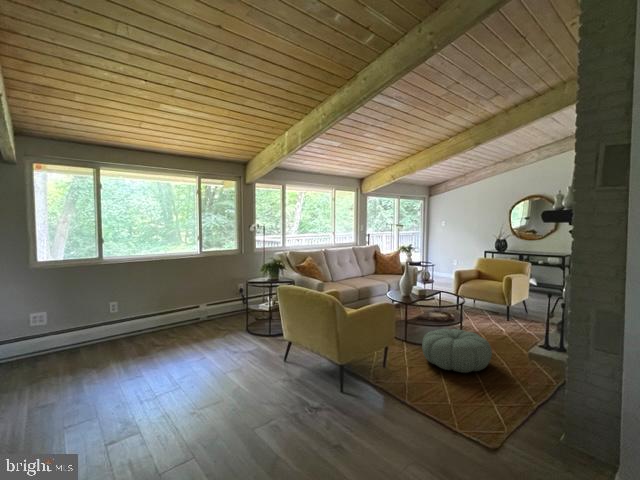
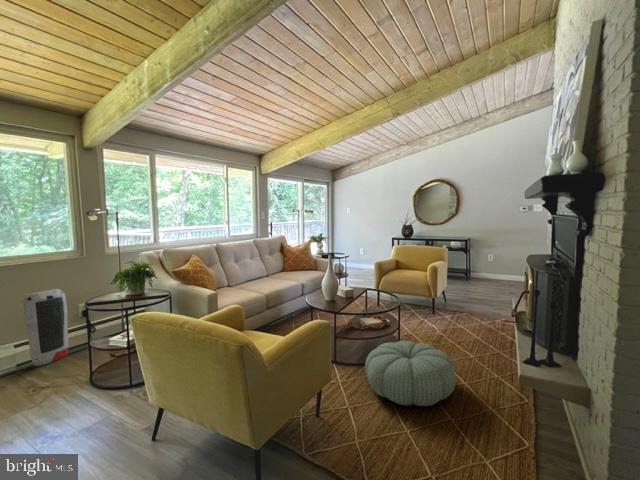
air purifier: none [213,273,233,319] -> present [23,289,68,366]

